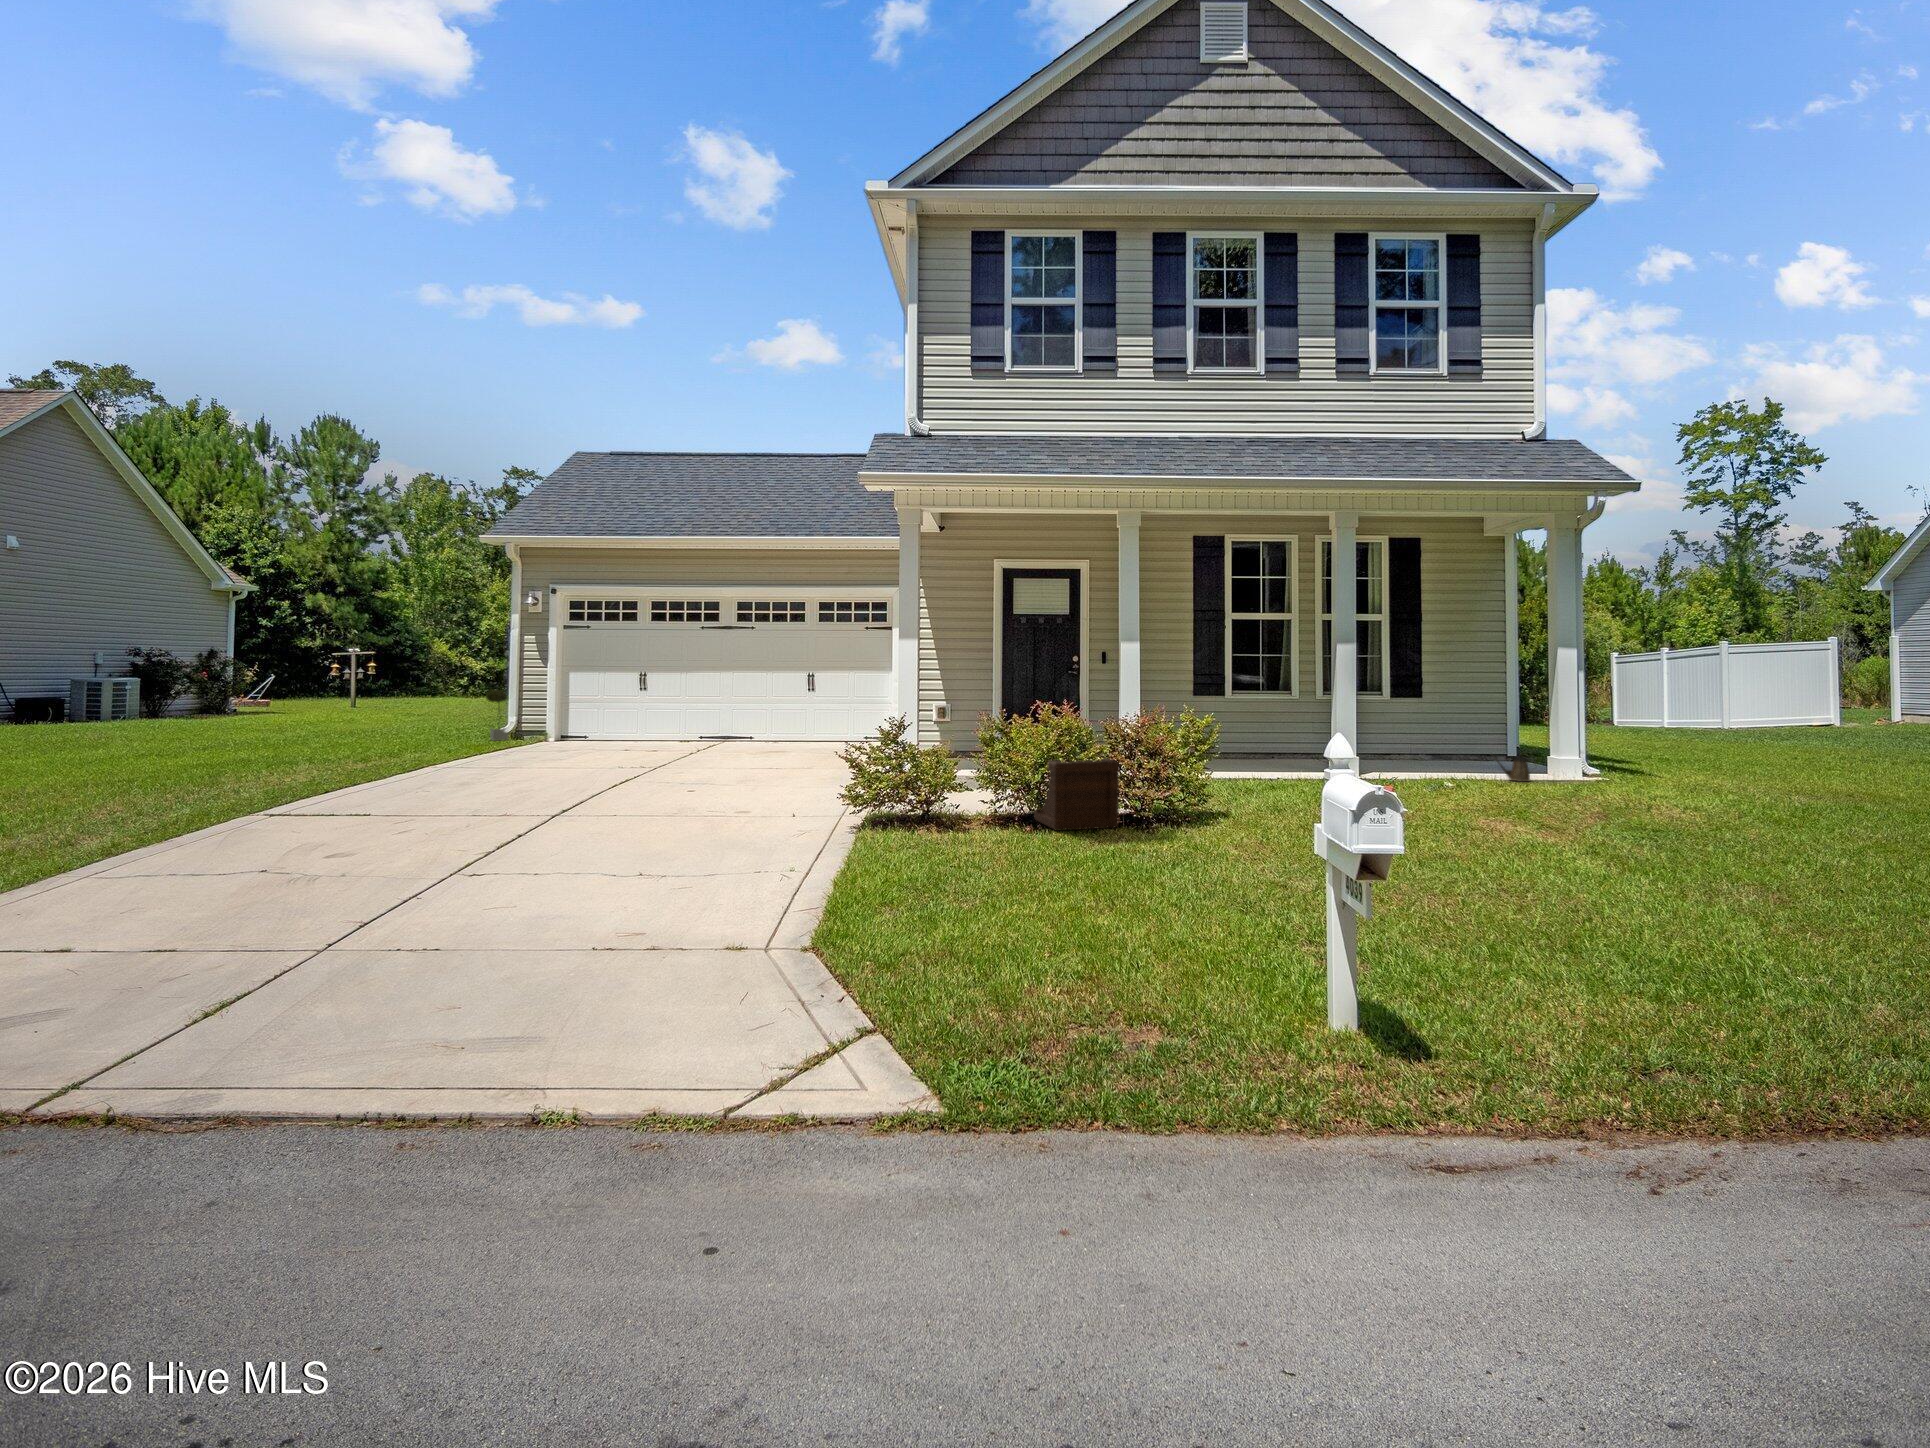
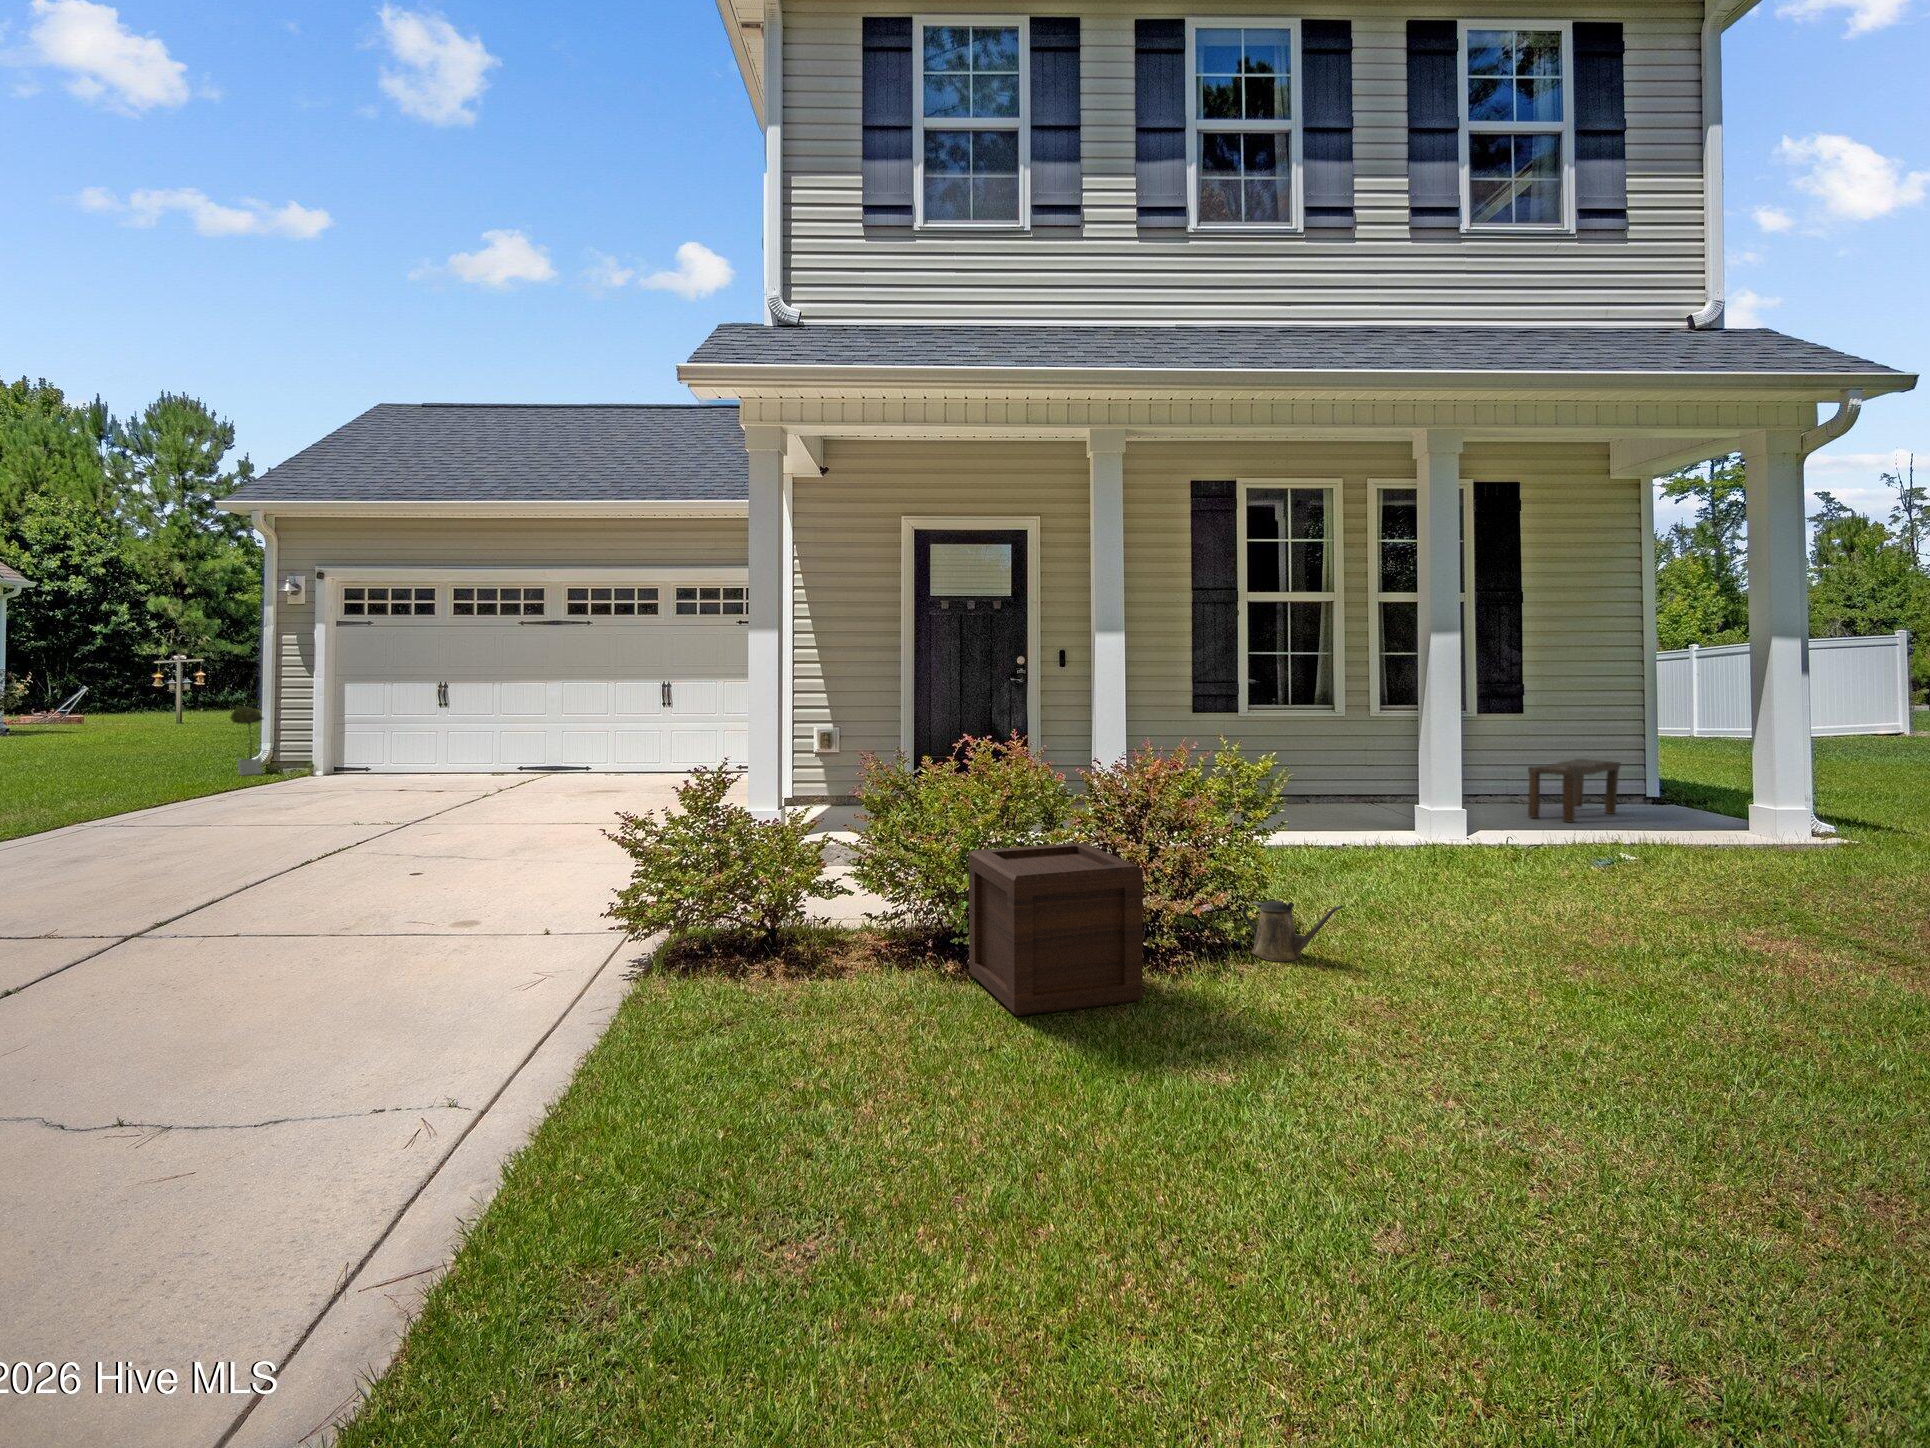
bench: none [1418,729,1484,770] -> present [1528,759,1621,823]
watering can: present [1494,757,1530,782] -> present [1242,901,1342,961]

